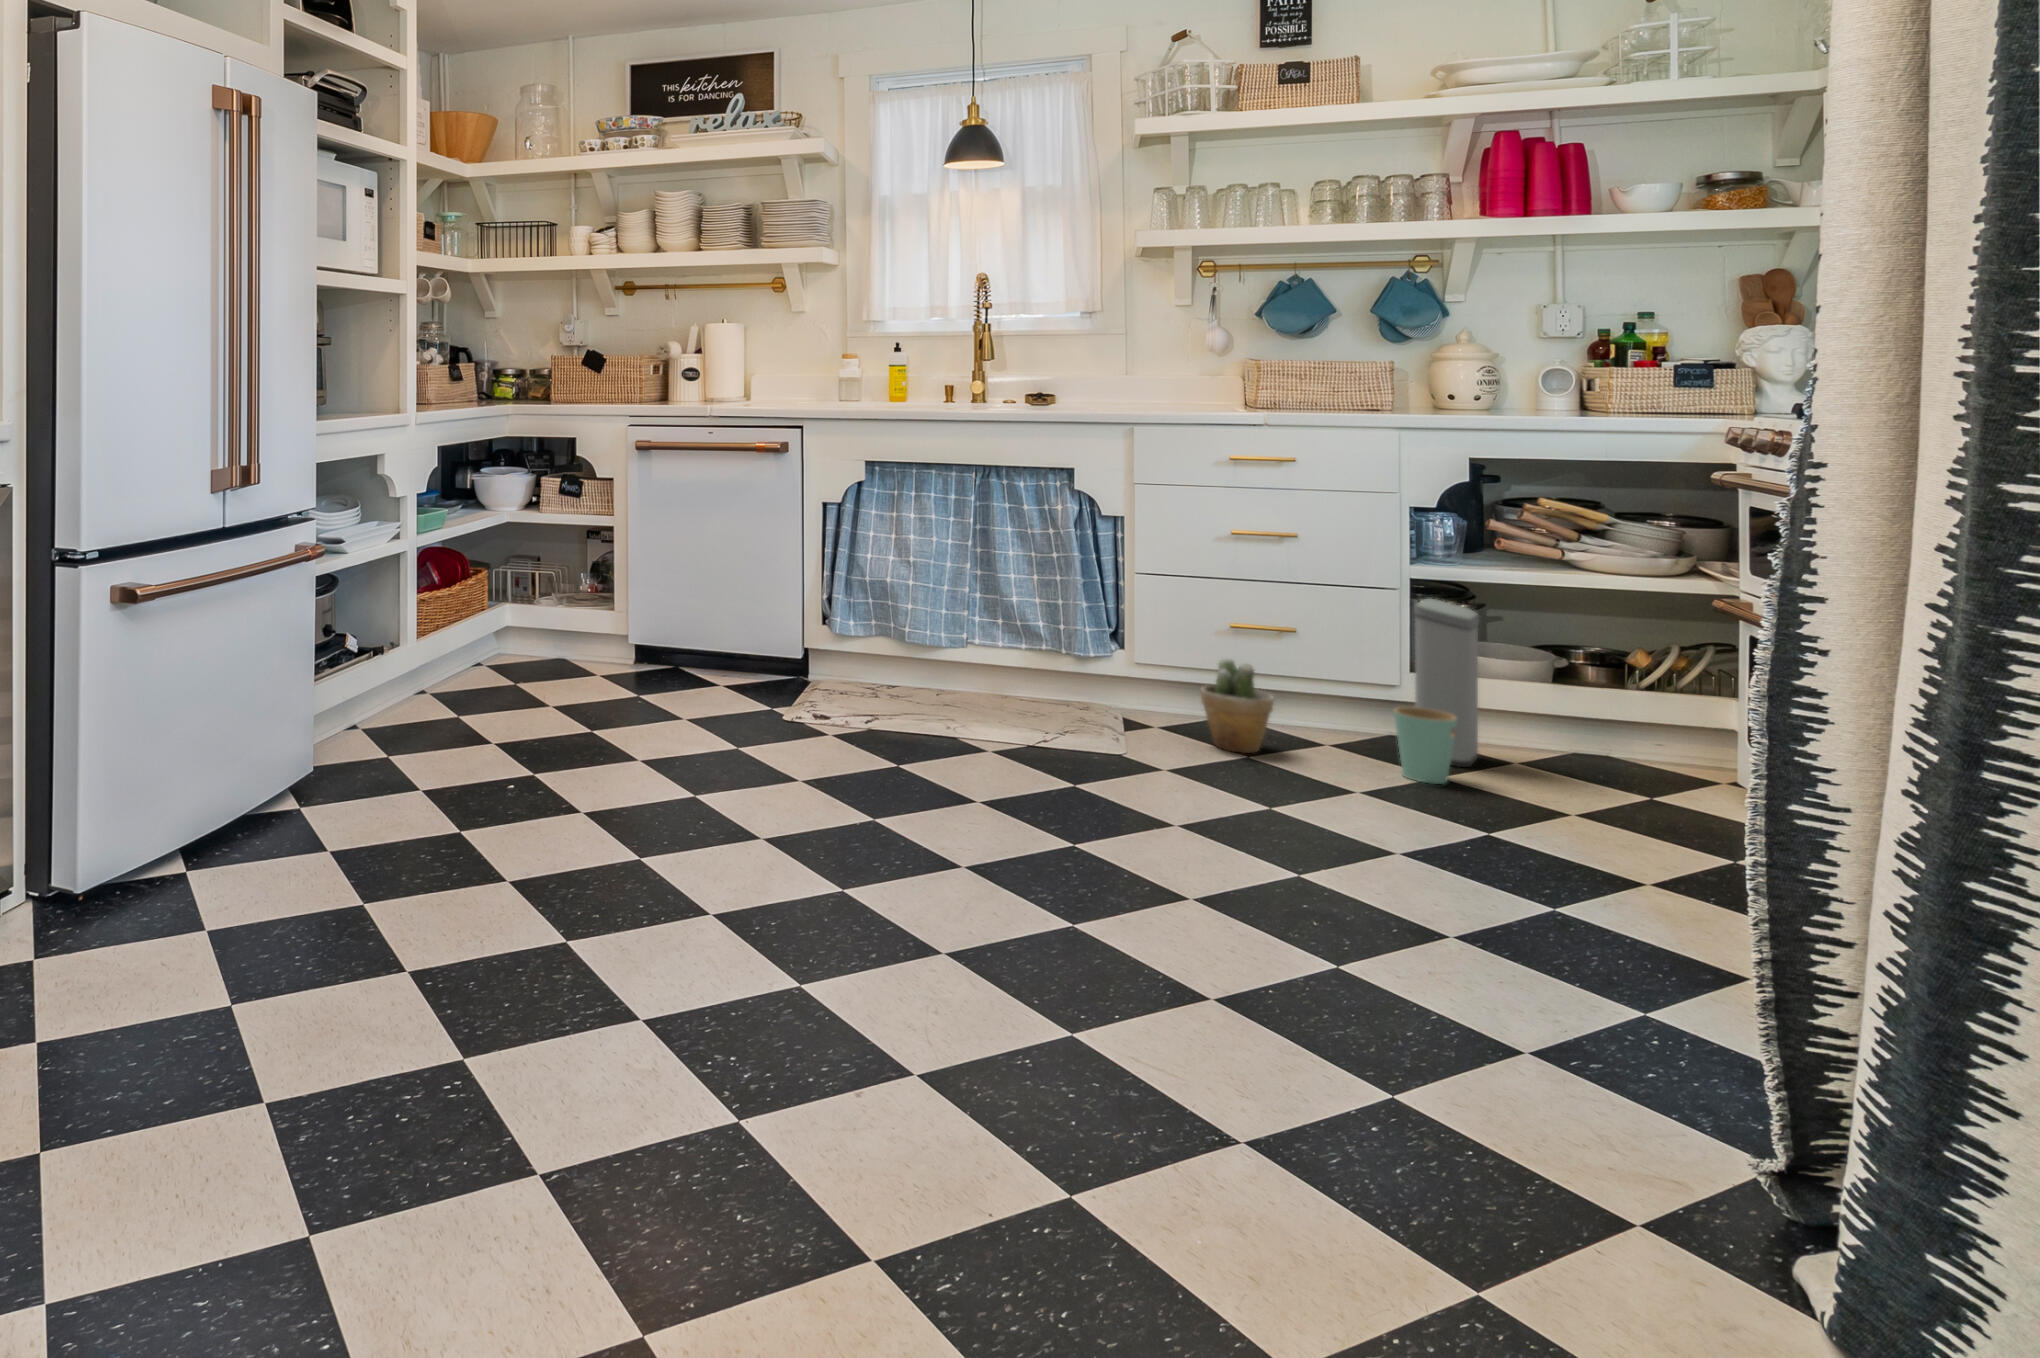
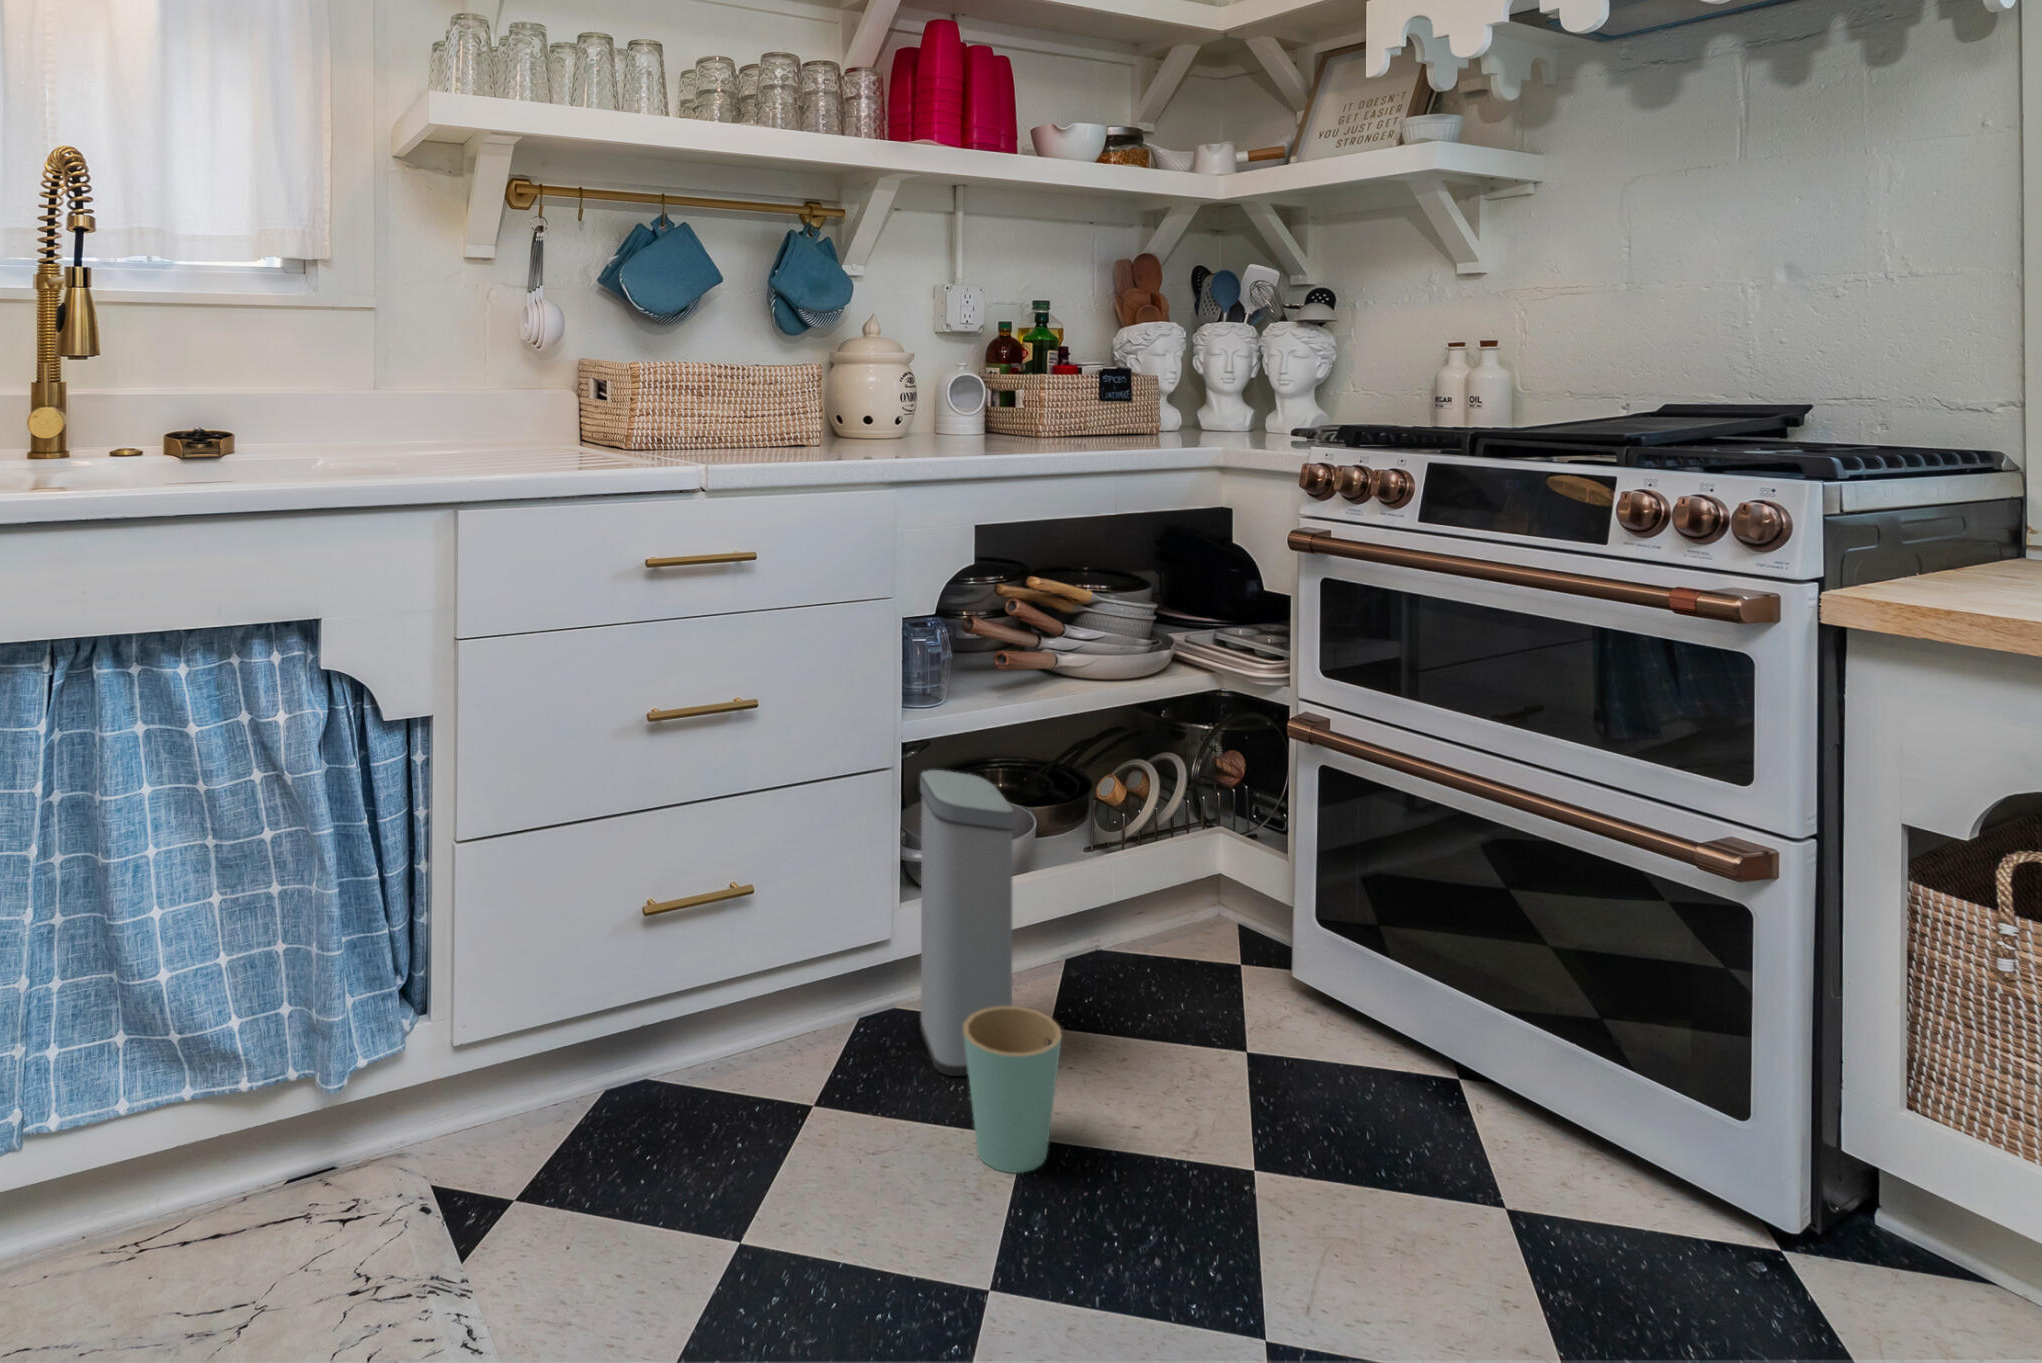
potted plant: present [1201,658,1274,753] -> none [627,1010,769,1234]

